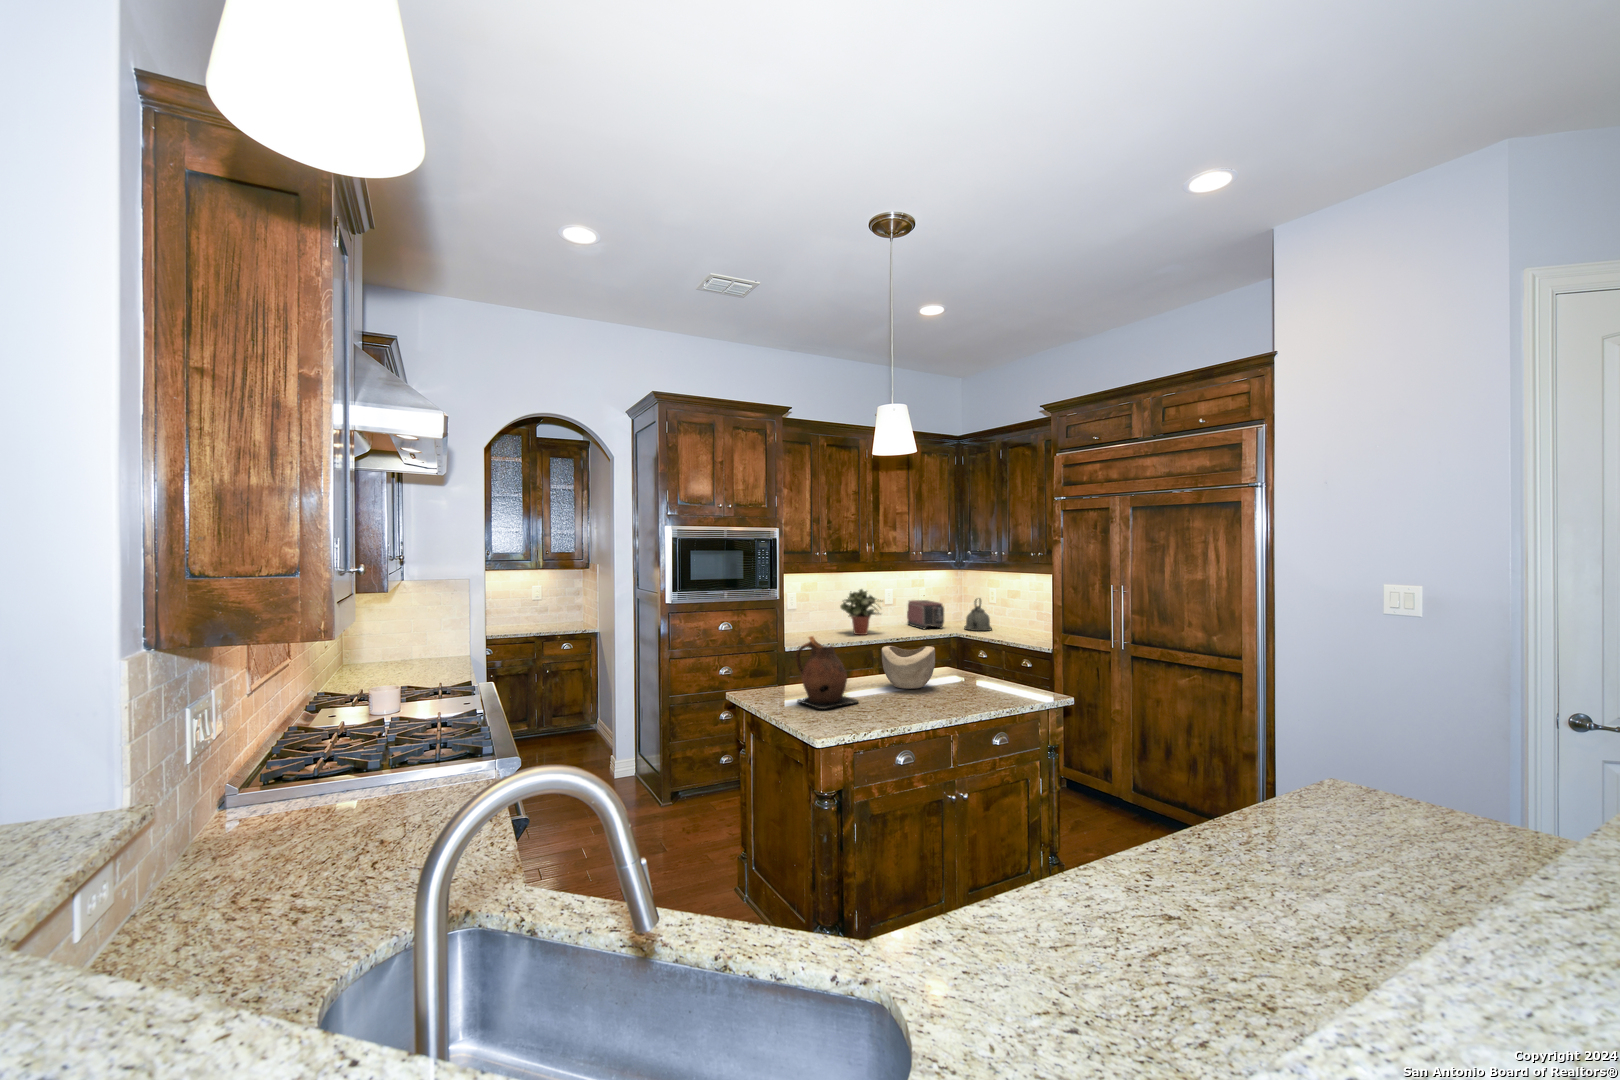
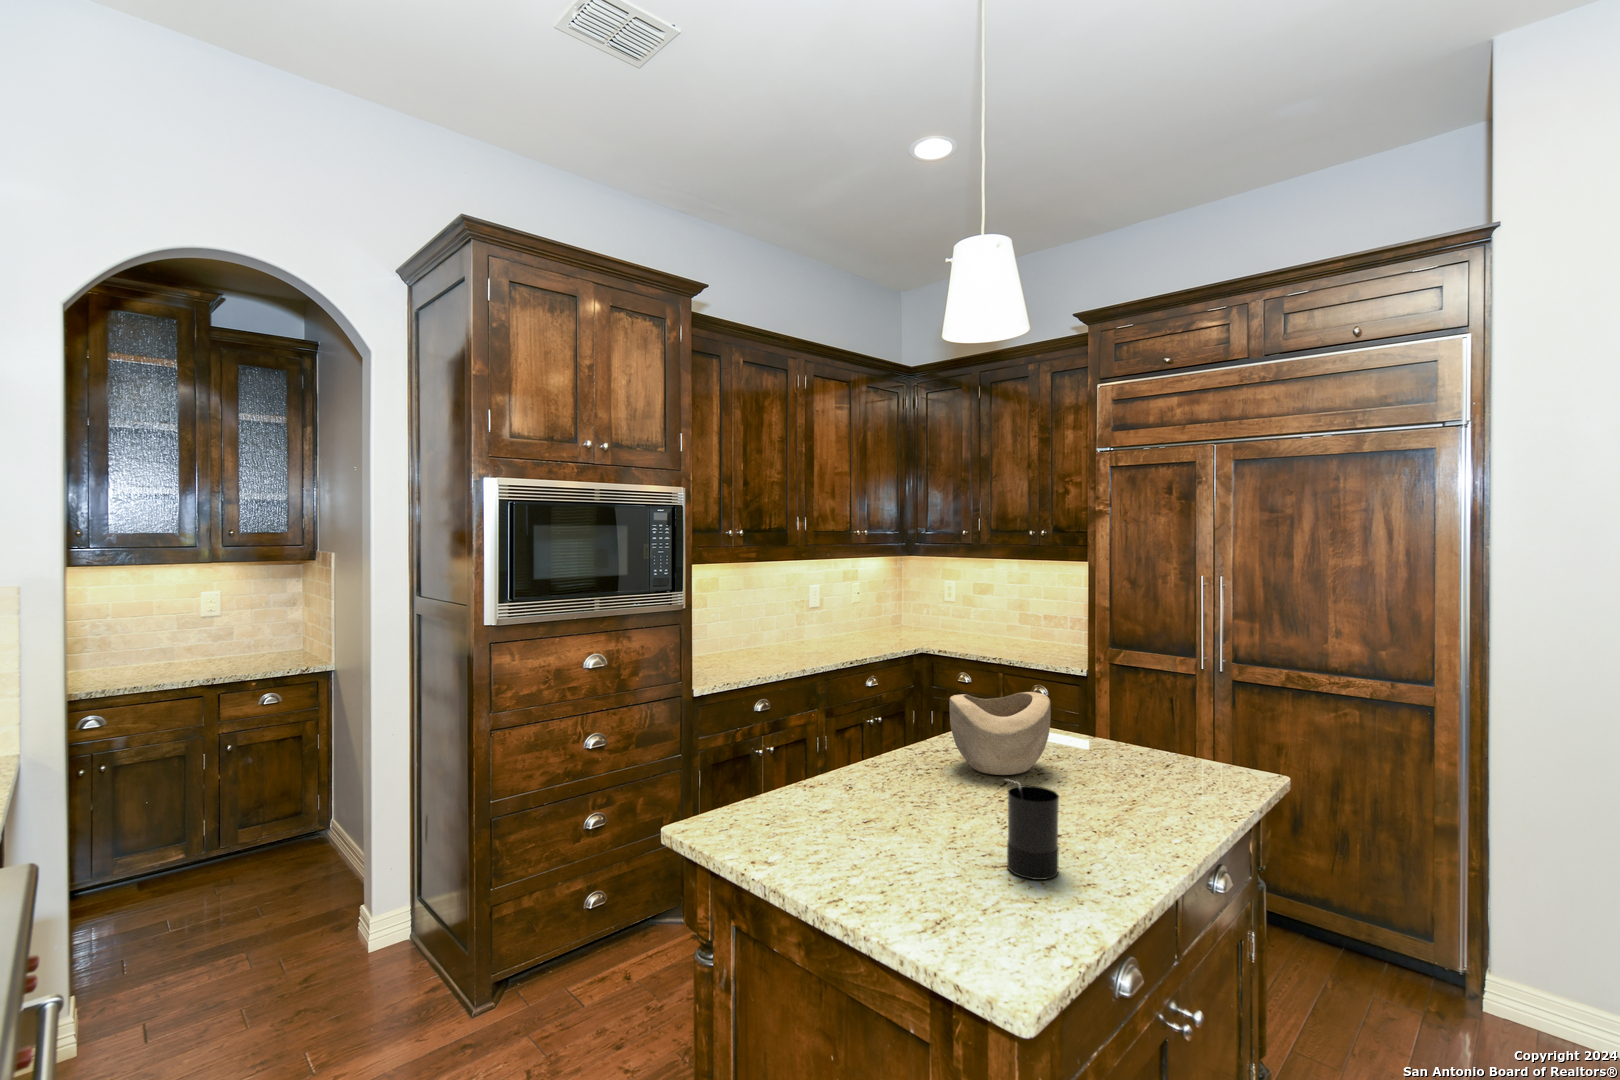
potted plant: present [840,589,882,635] -> none [759,589,826,661]
kettle: present [964,598,992,631] -> none [929,600,969,648]
toaster: present [907,600,944,629] -> none [844,604,902,648]
ceramic pitcher: present [796,636,858,709] -> none [830,689,960,853]
candle: none [860,677,882,721] -> present [1007,782,1059,880]

